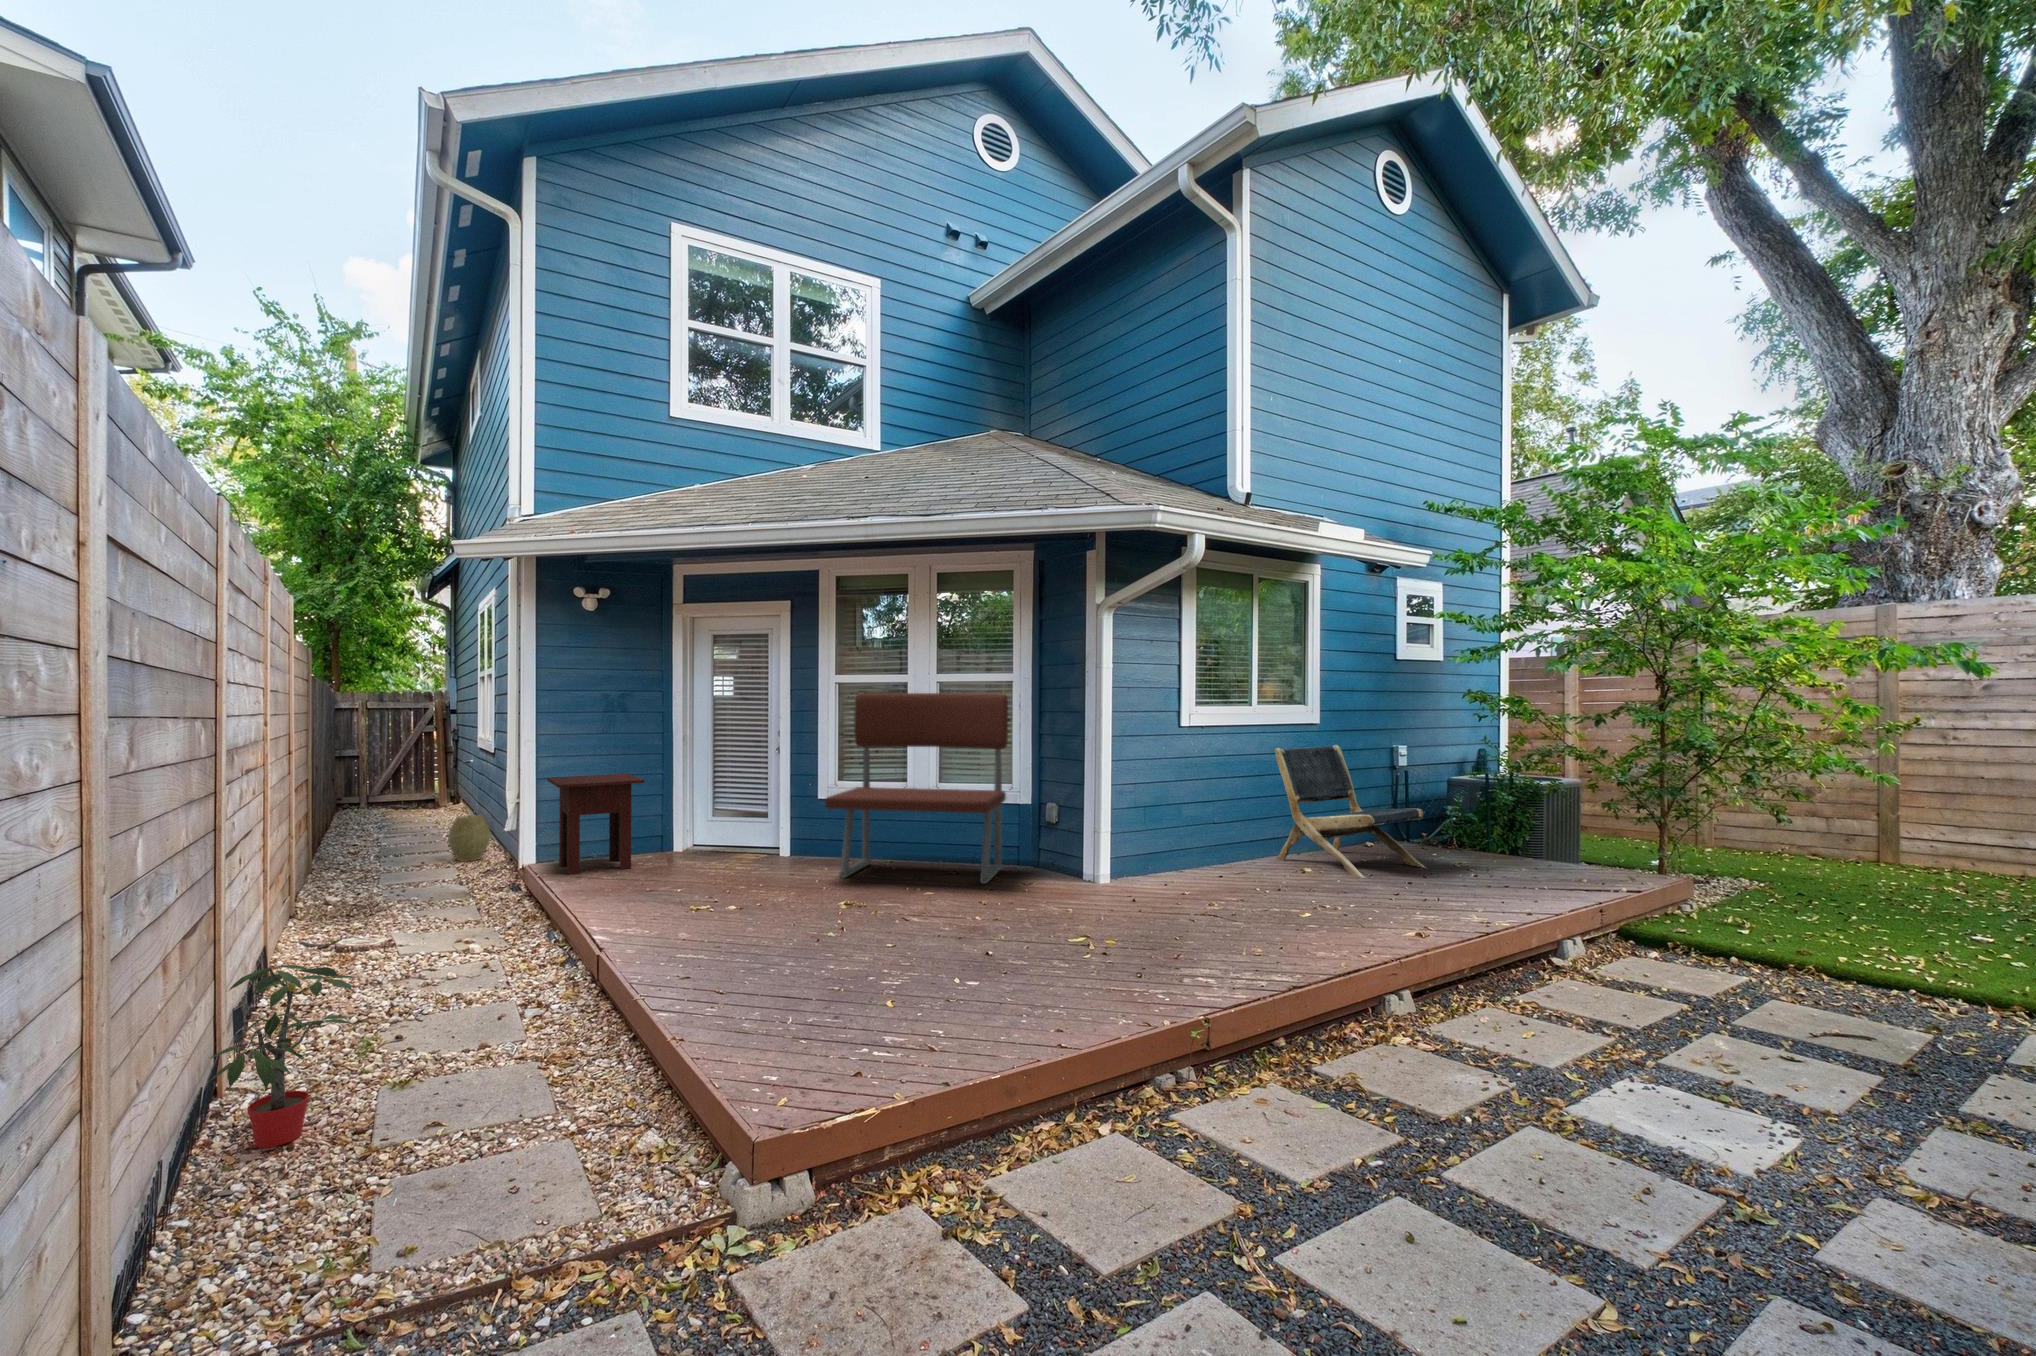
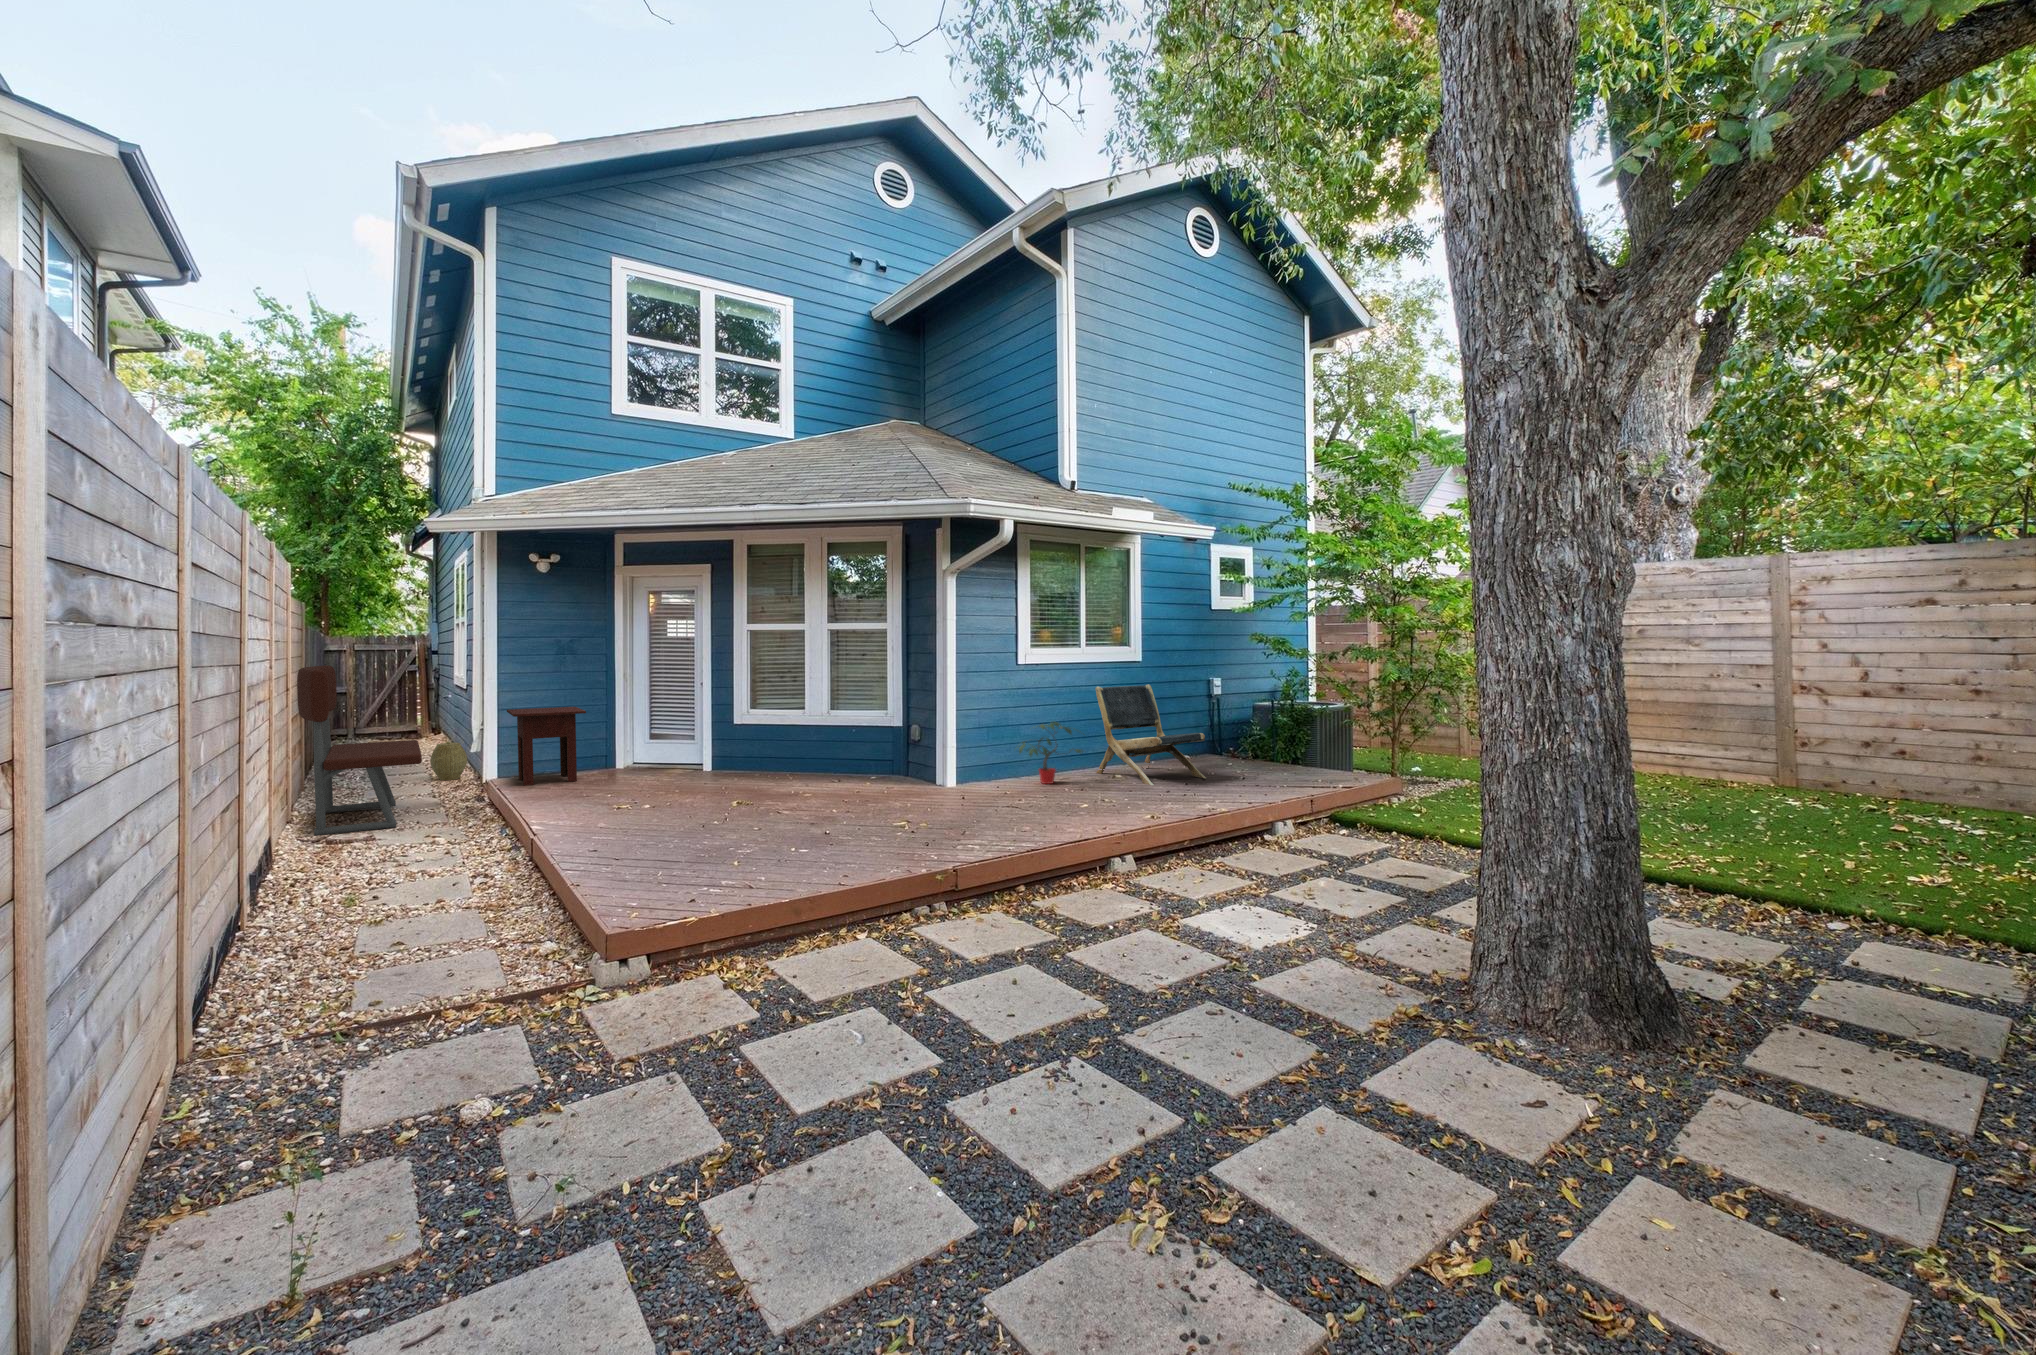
bench: present [825,693,1008,884] -> present [297,665,422,835]
potted plant: present [210,965,356,1148] -> present [1019,722,1083,784]

